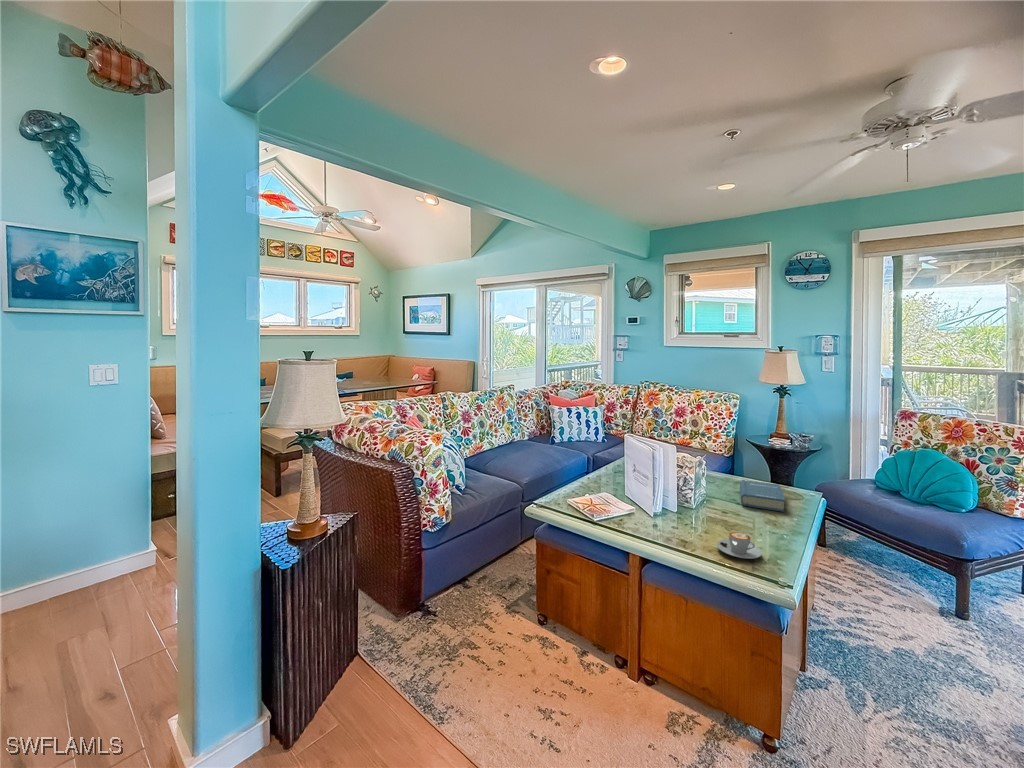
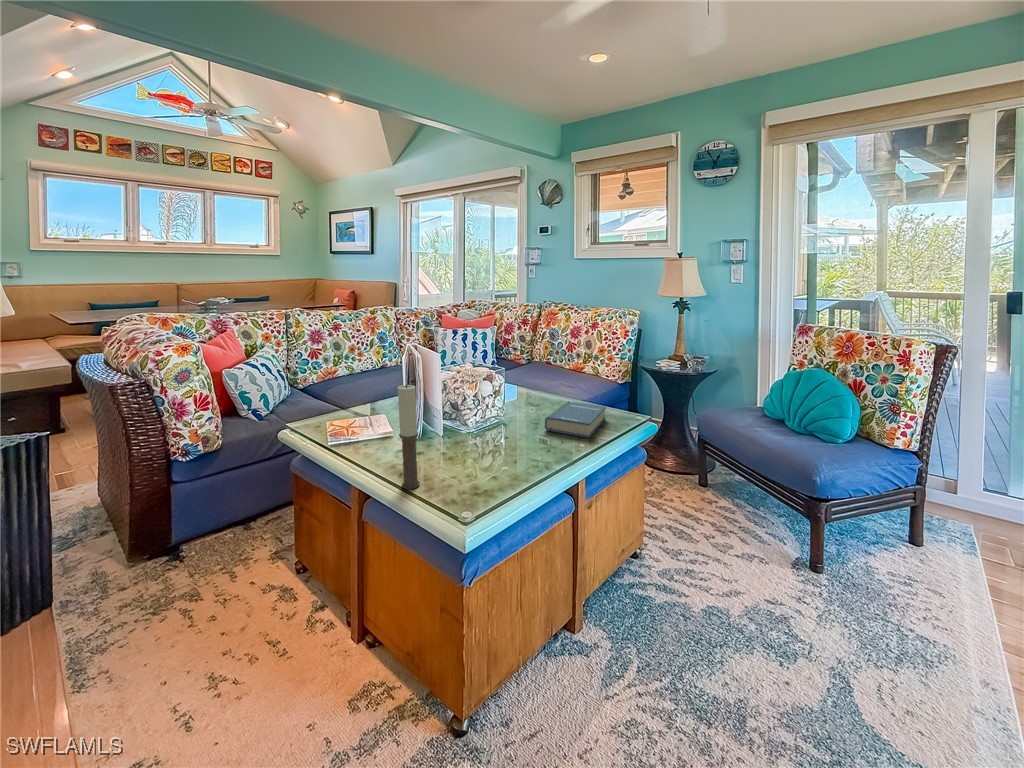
candle: none [683,471,702,553] -> present [398,384,420,489]
coffee cup: present [717,532,762,559] -> none [444,463,497,497]

